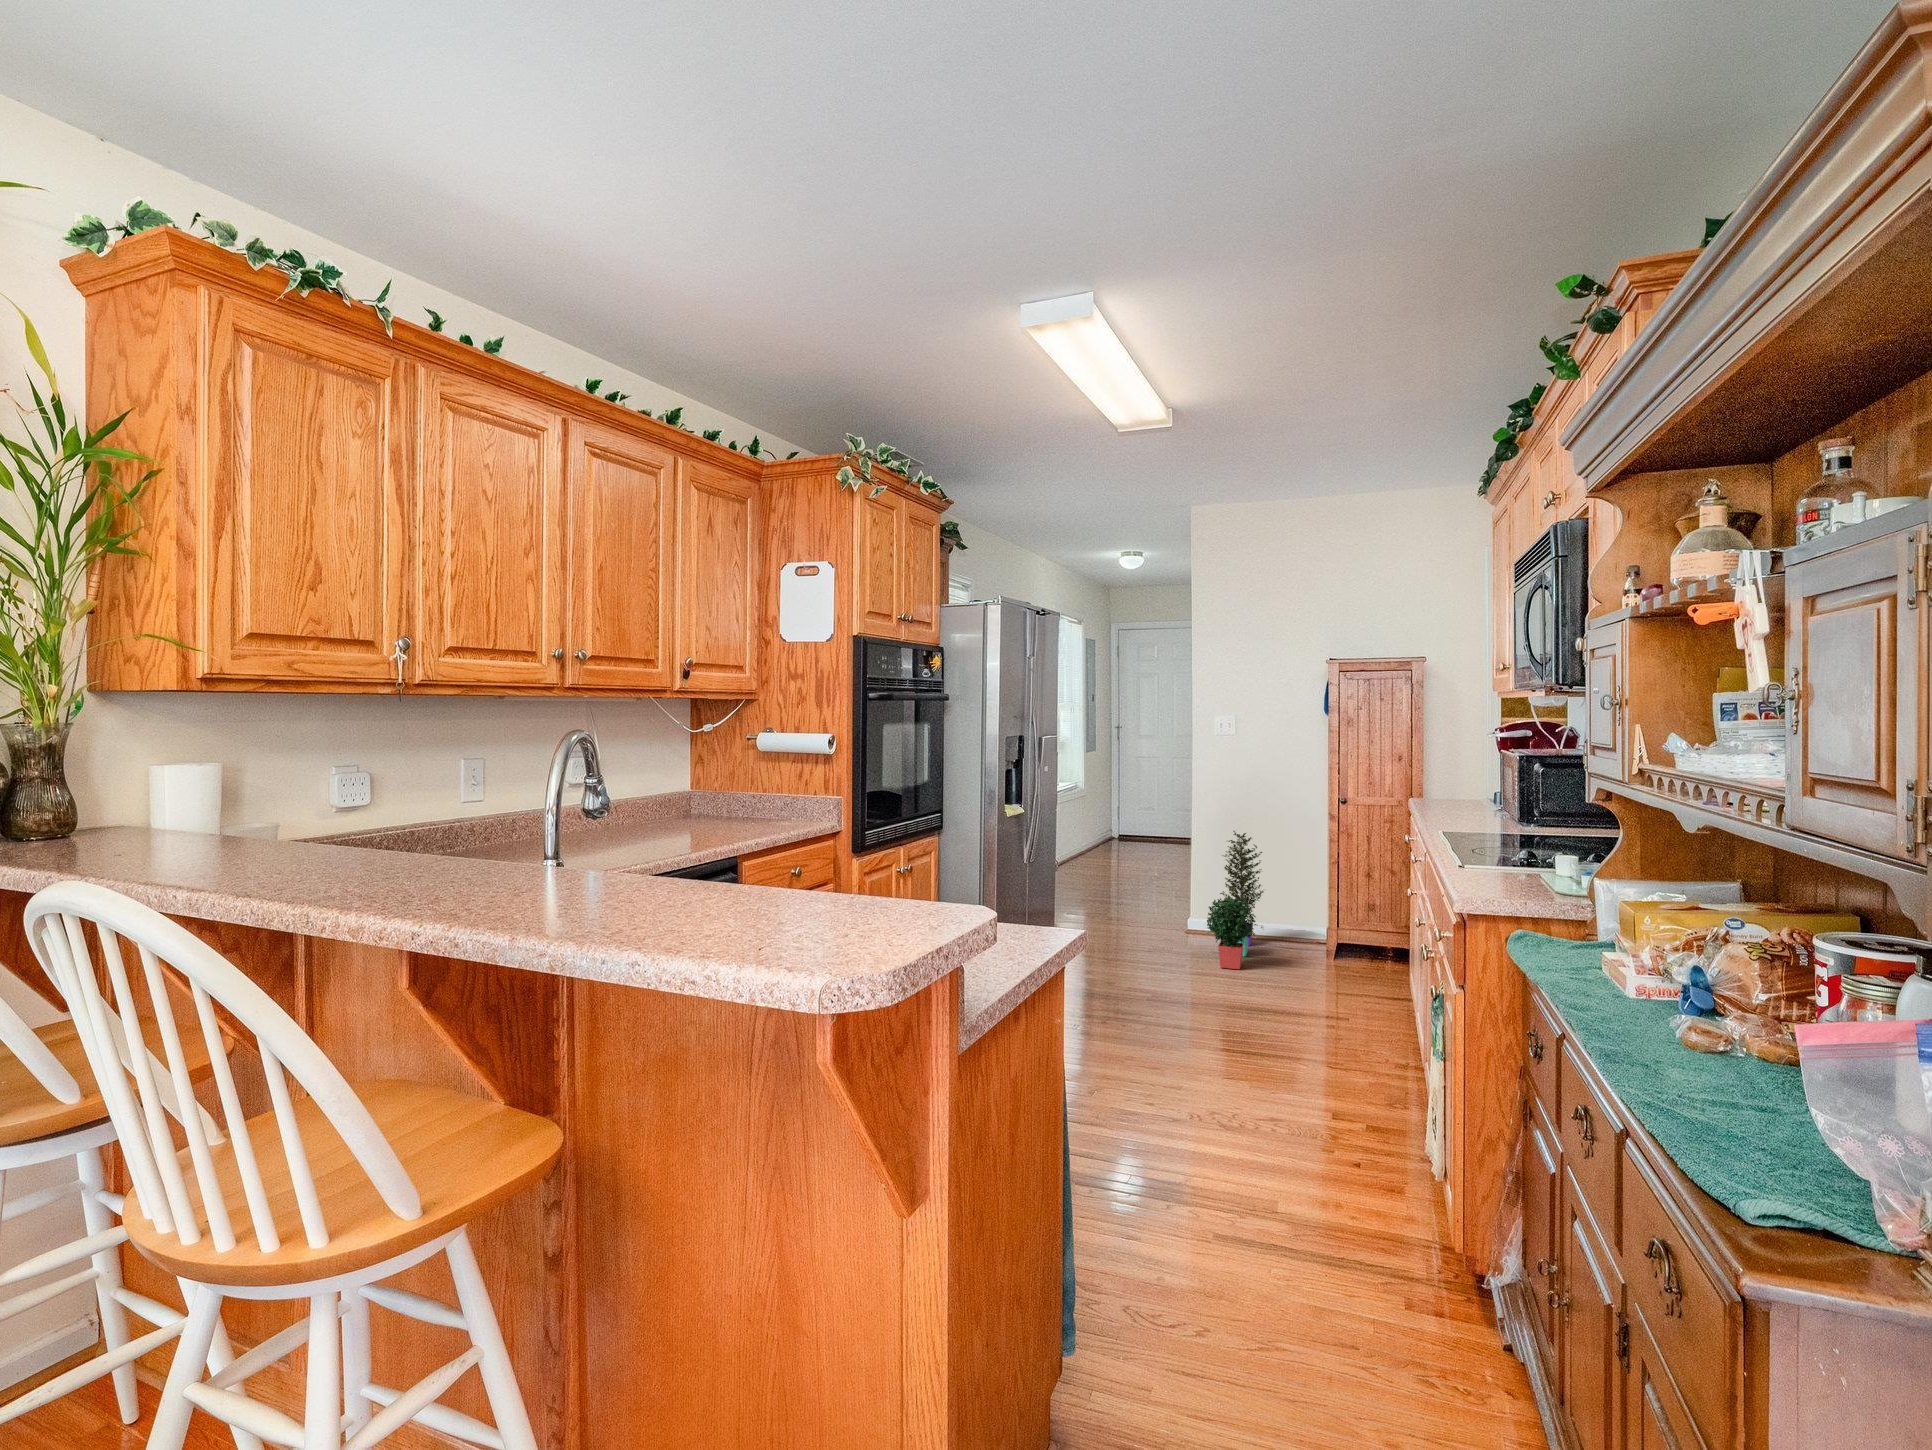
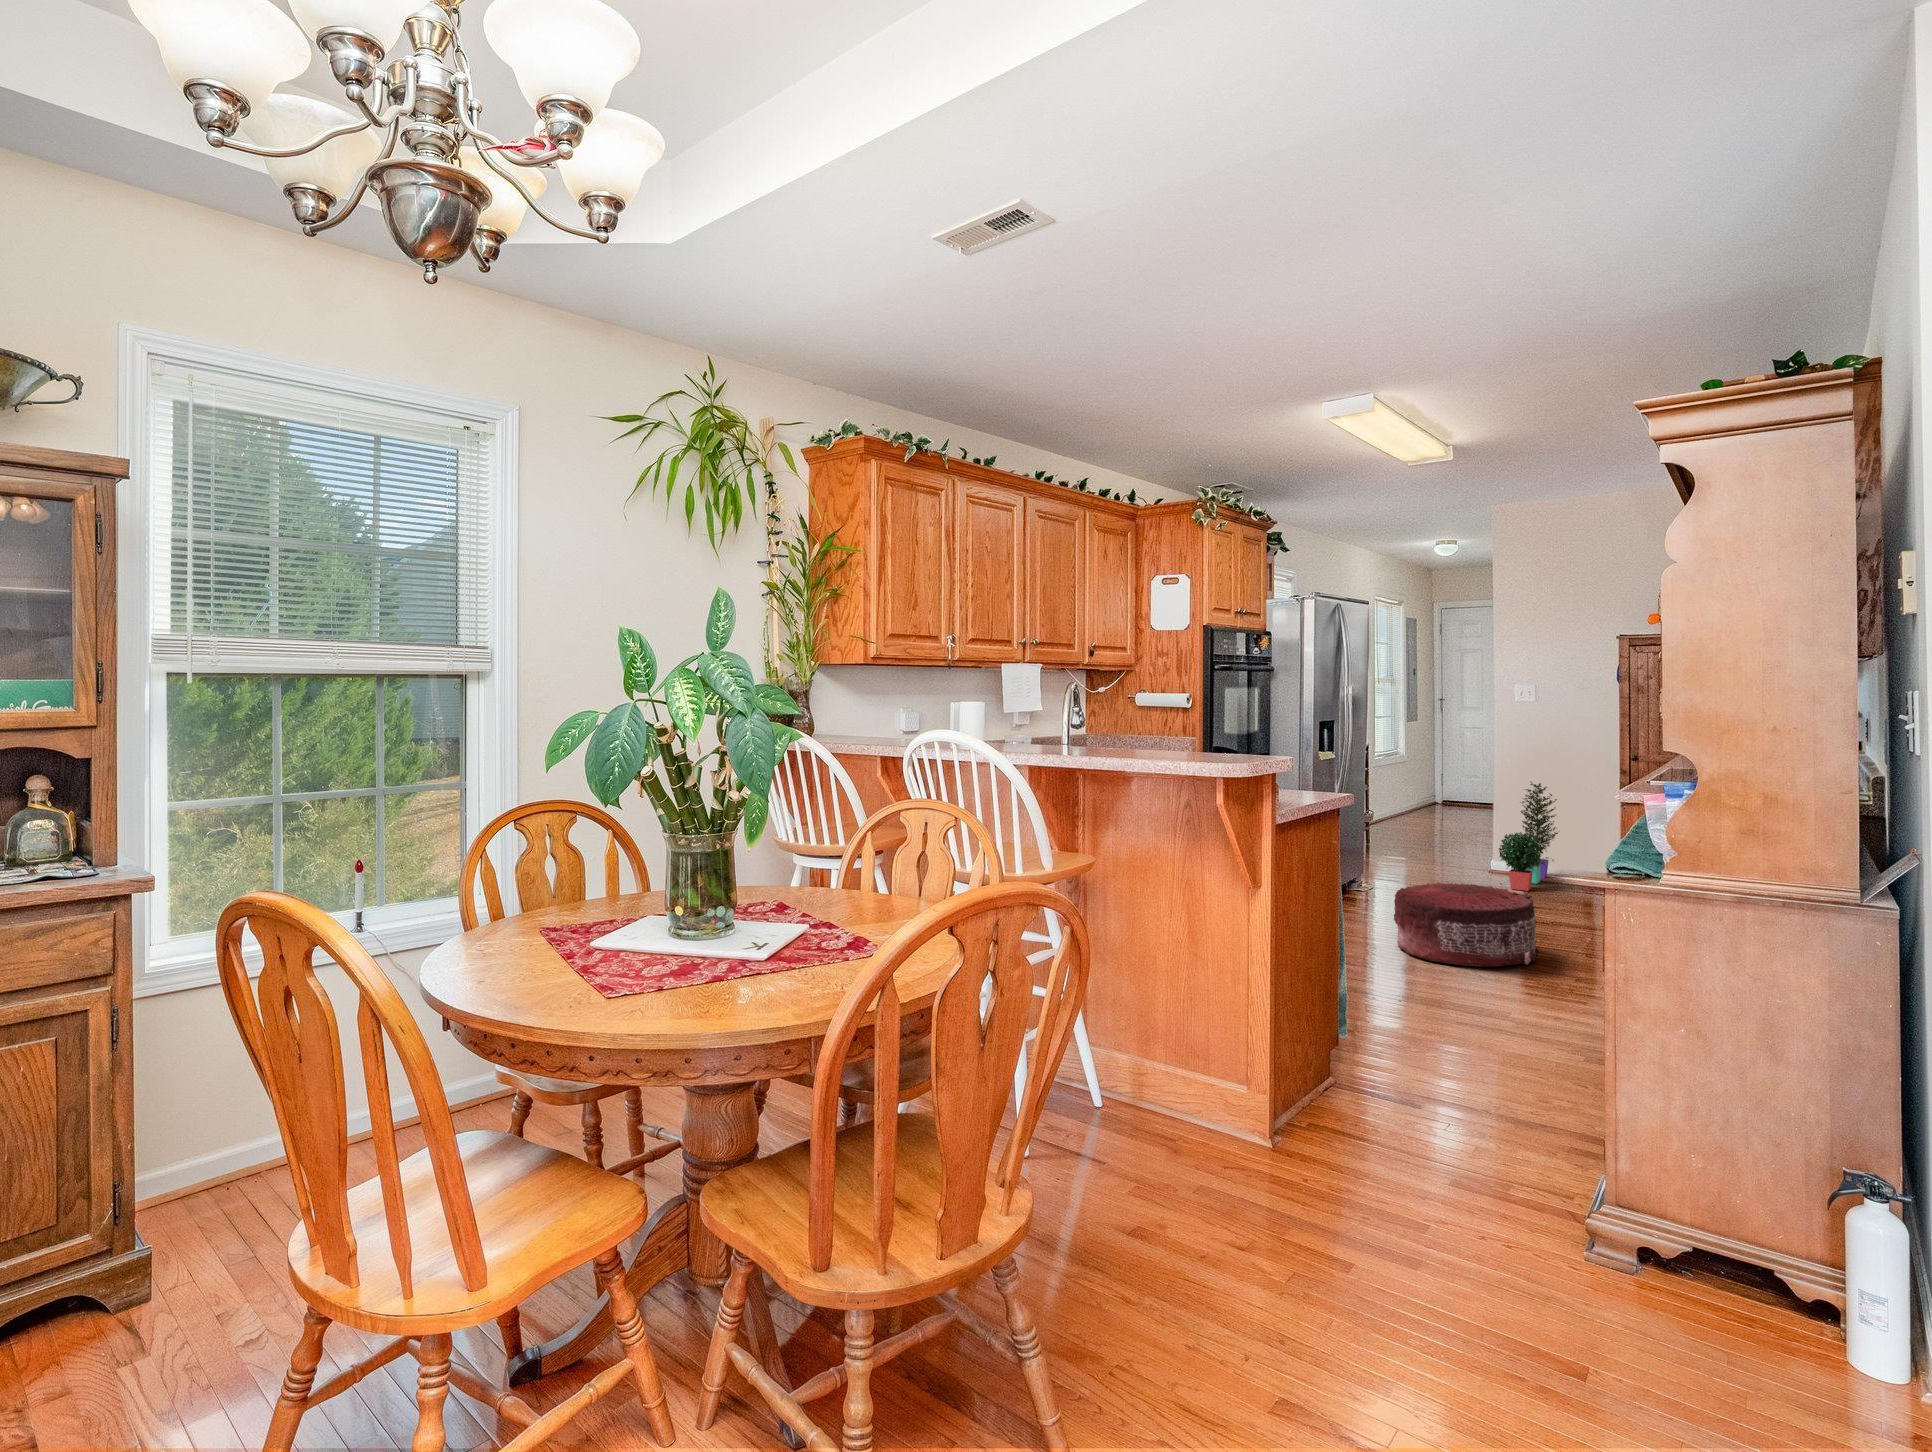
pouf: none [1109,992,1293,1127] -> present [1394,882,1540,967]

